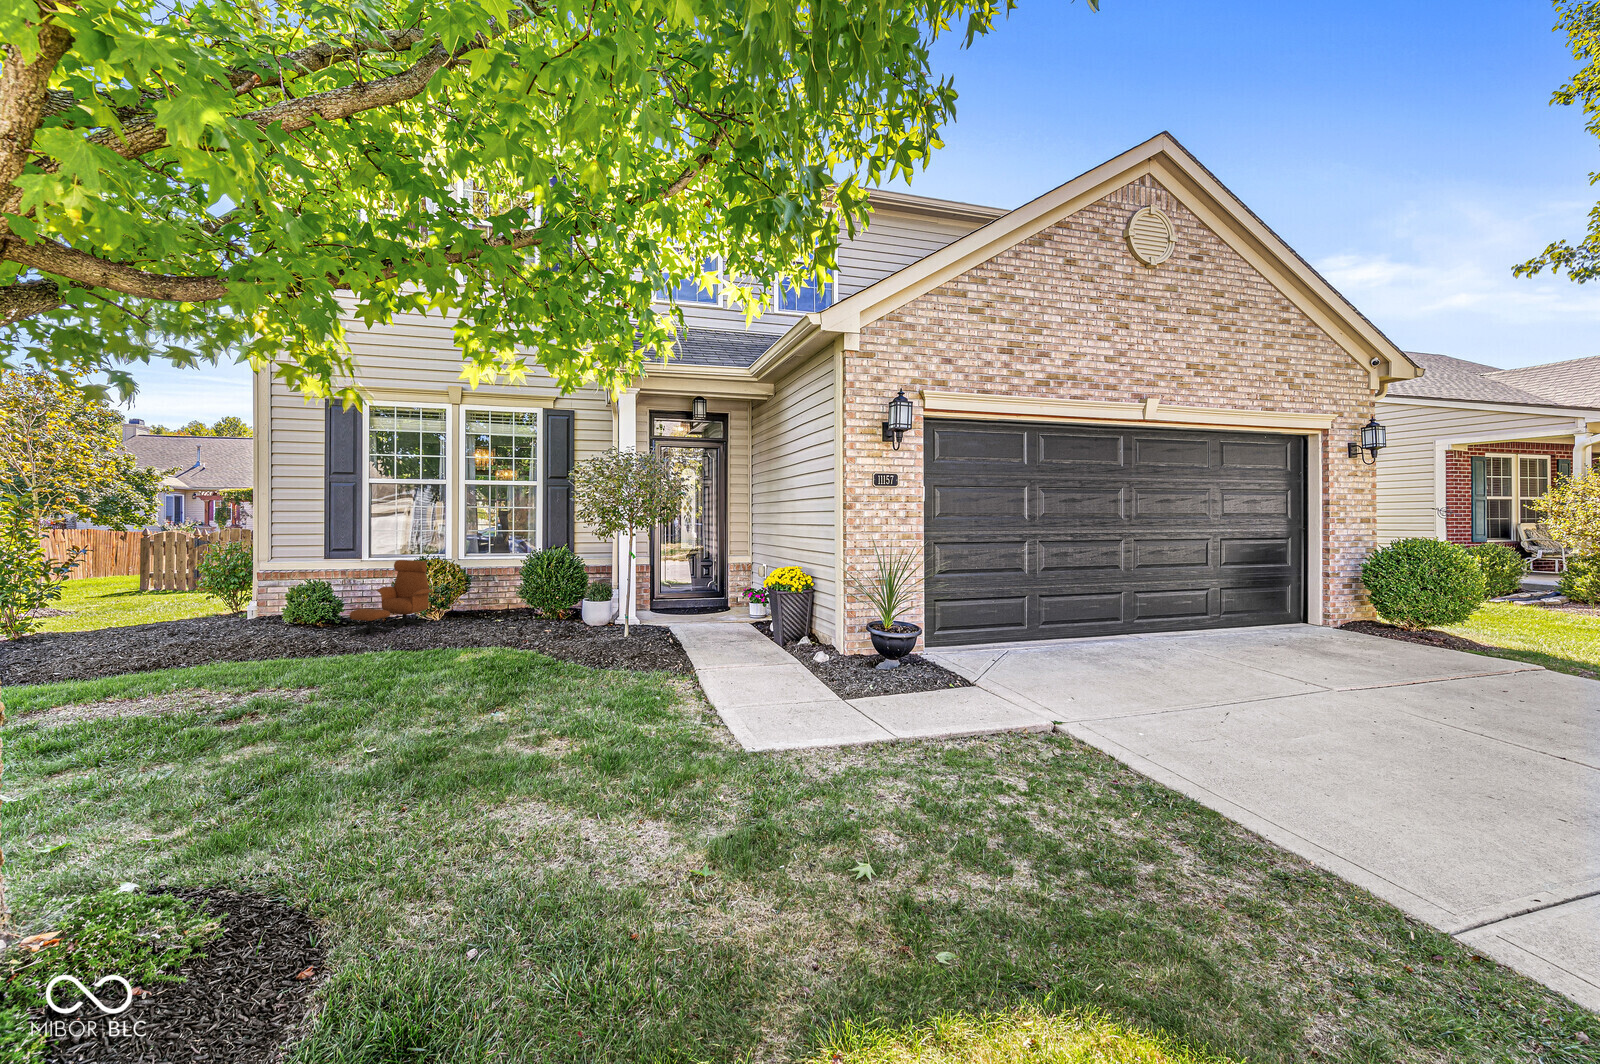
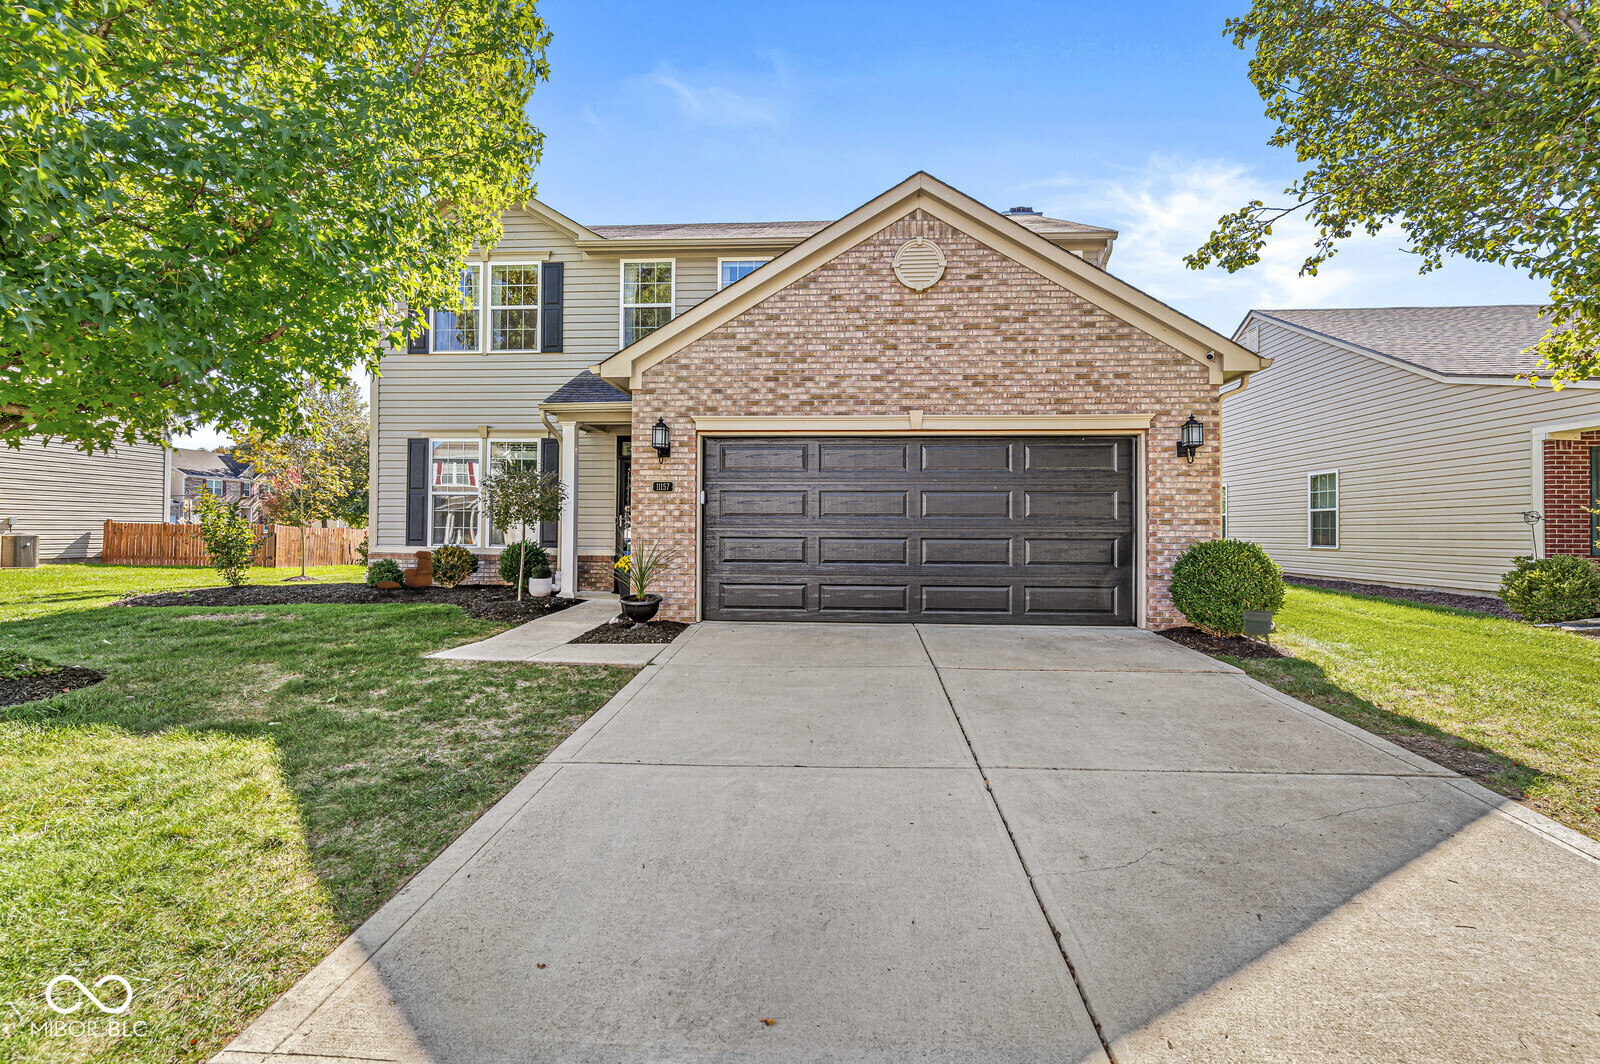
planter: none [1441,604,1474,641] -> present [1243,610,1273,650]

